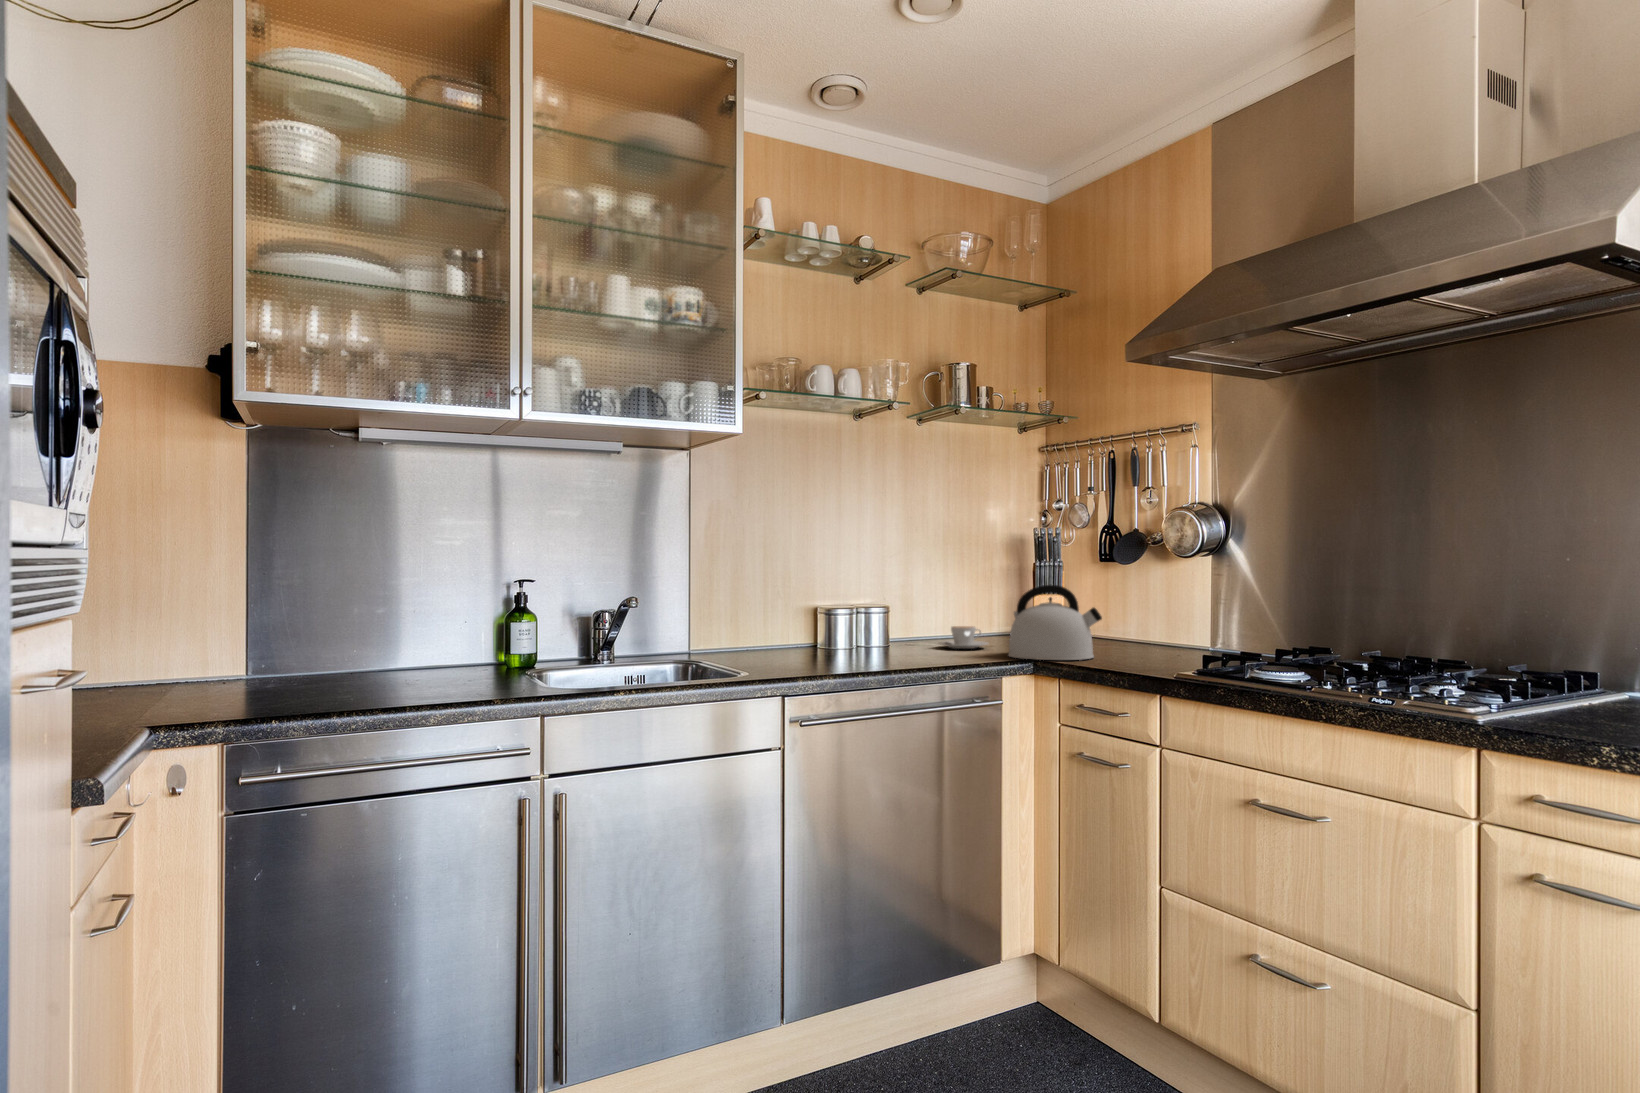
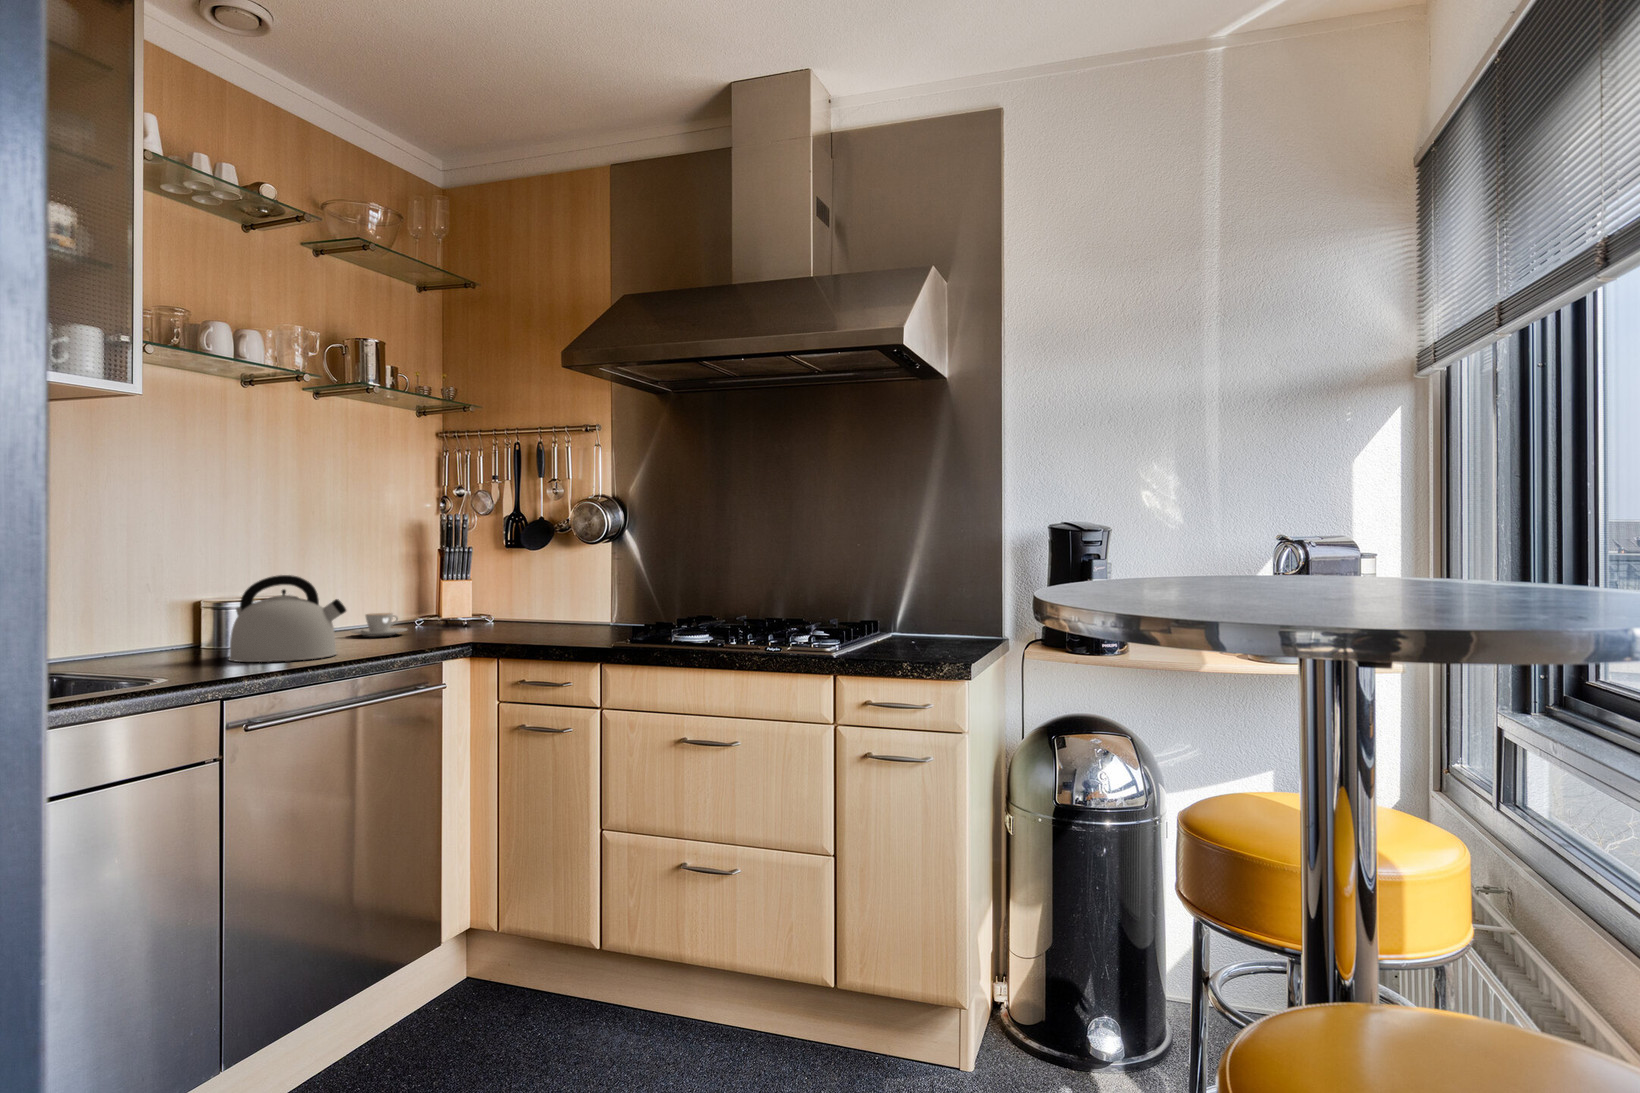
kettle: present [1008,585,1102,660] -> present [228,575,346,662]

